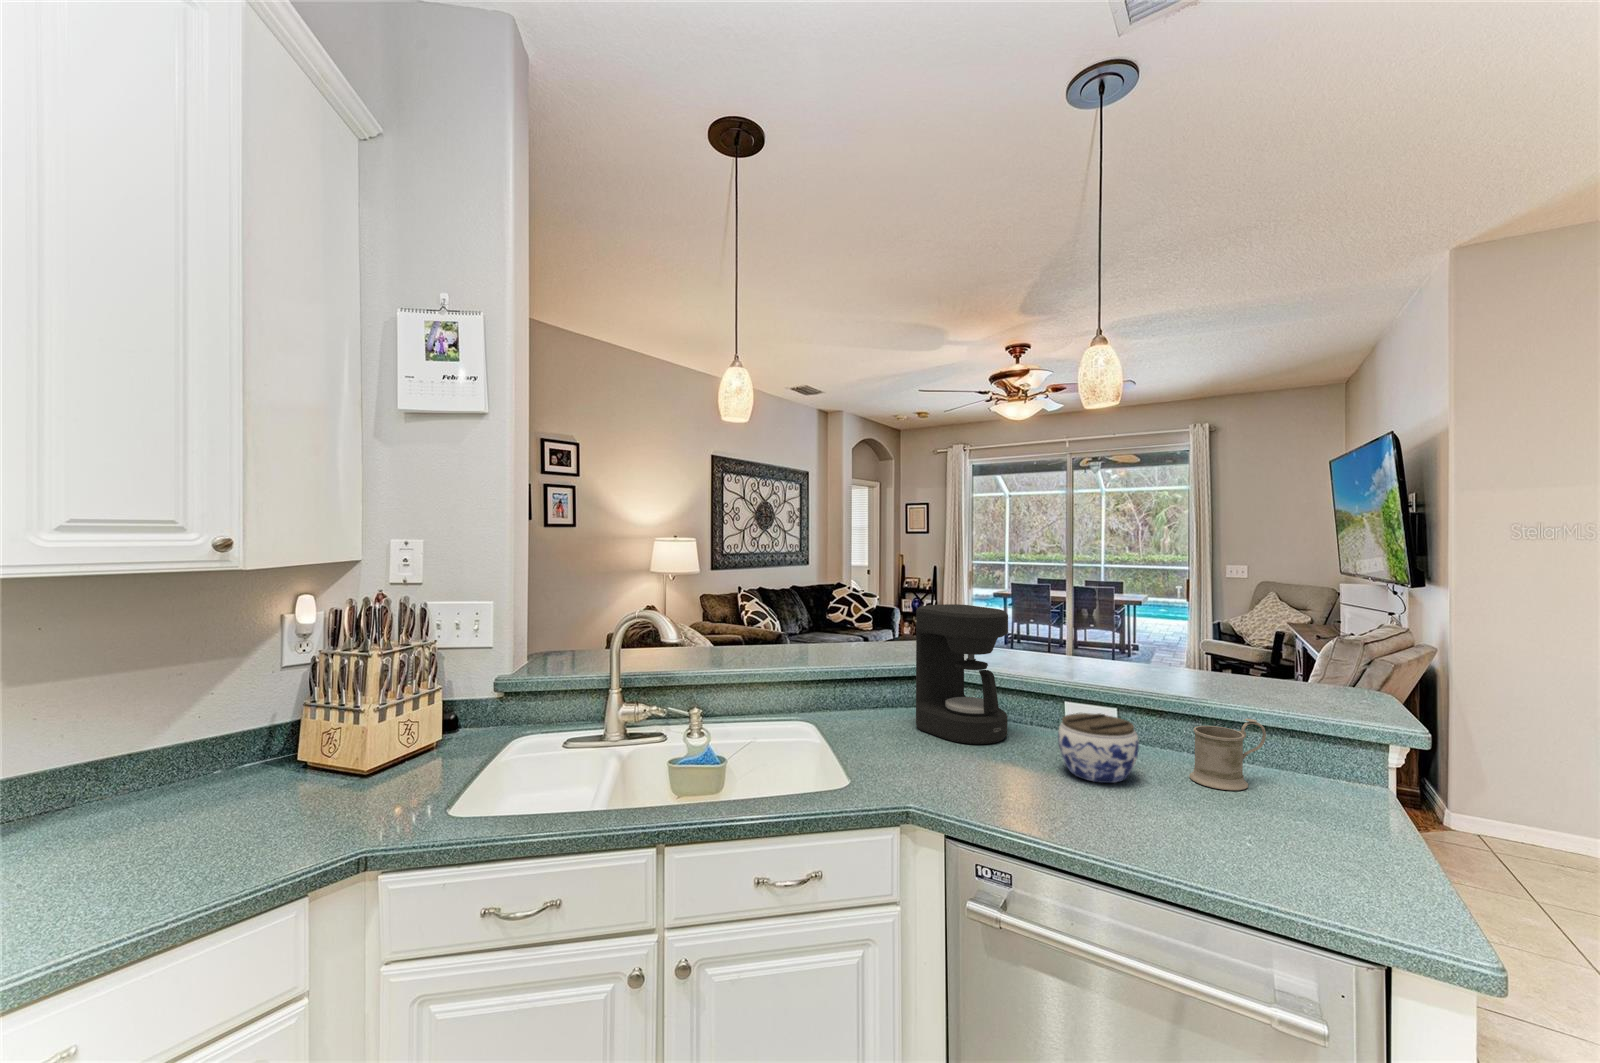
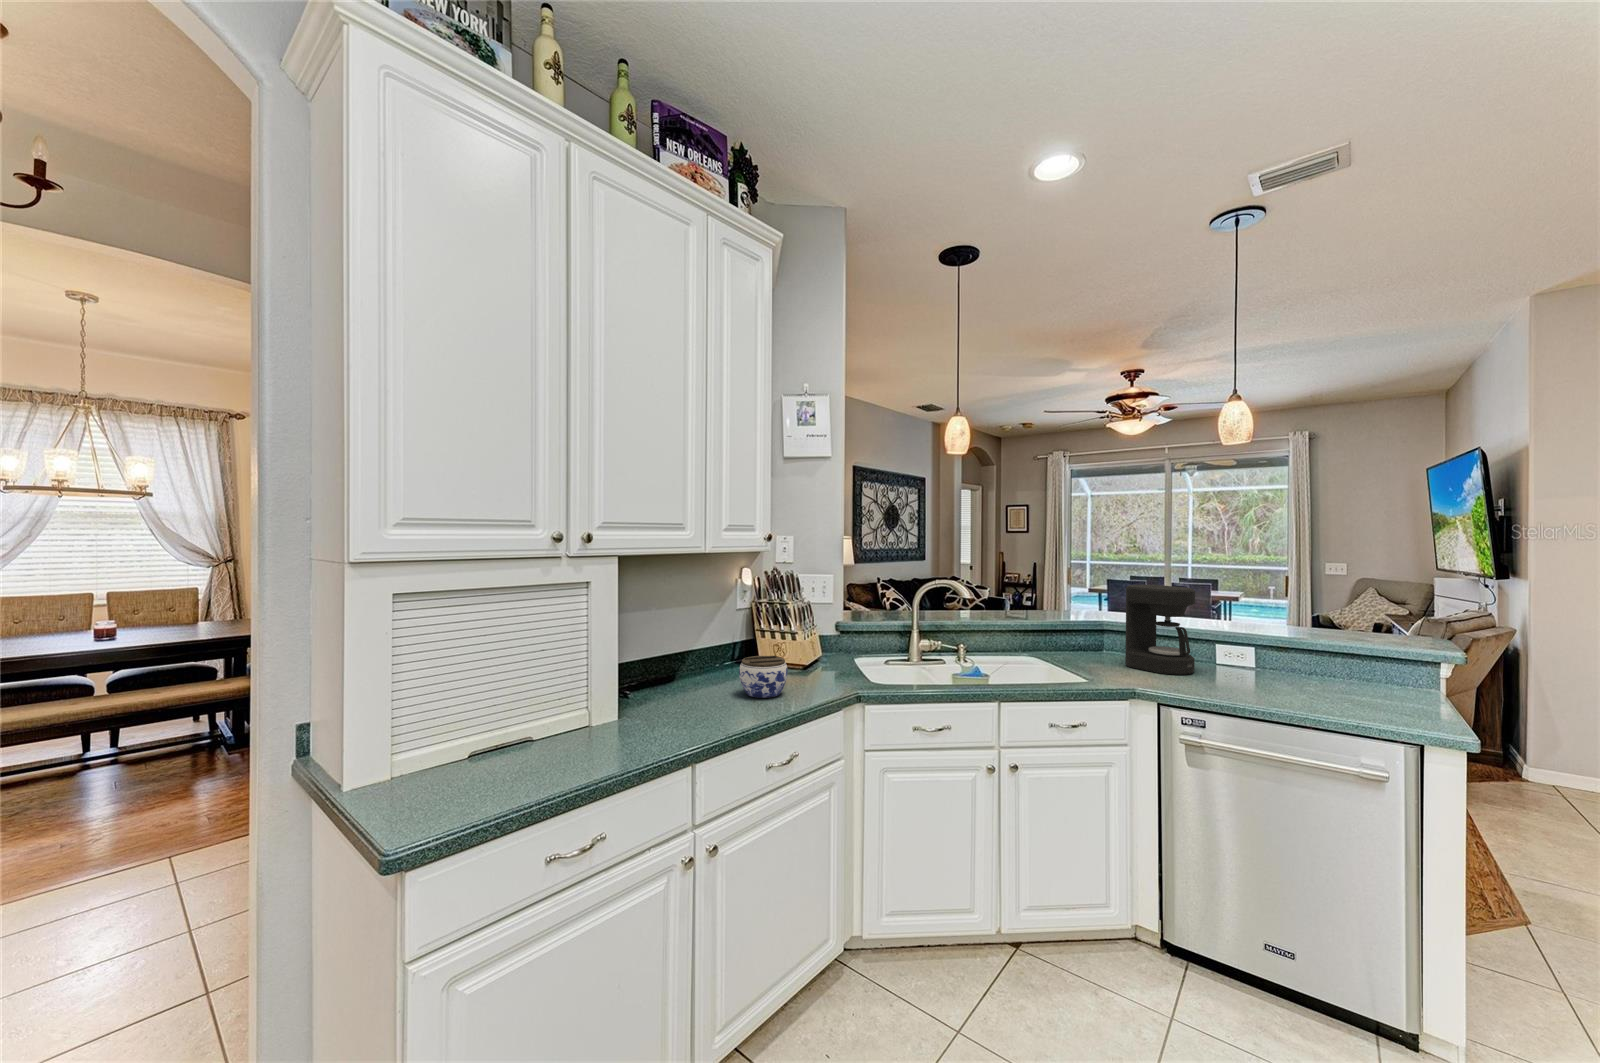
jar: present [1058,713,1139,783] -> present [739,656,788,698]
mug: present [1189,719,1266,790] -> none [1331,656,1383,698]

